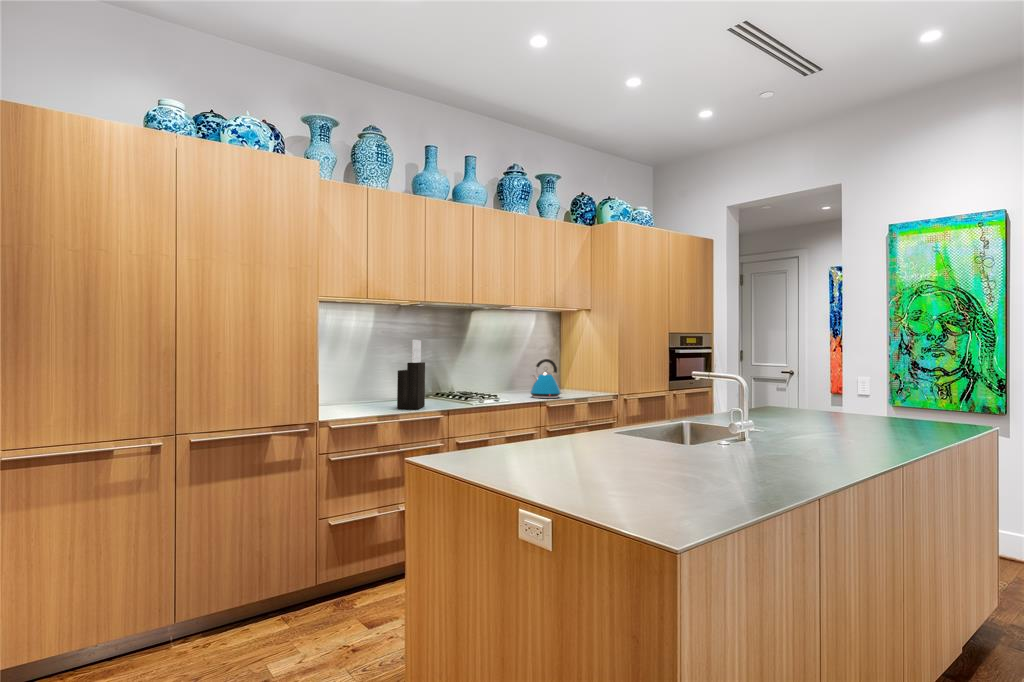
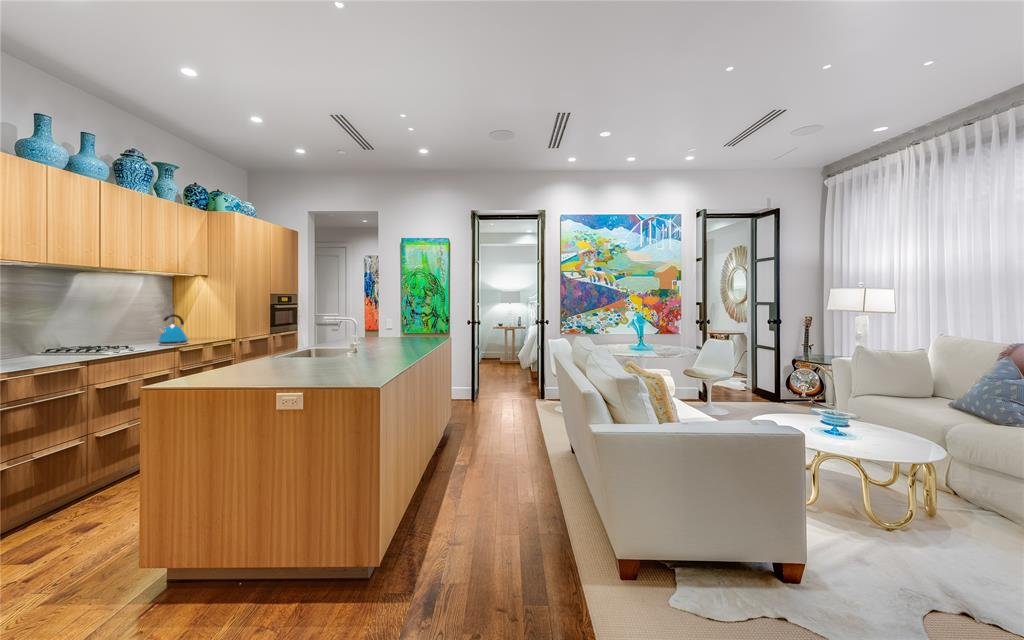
knife block: present [397,340,425,409] -> none [22,301,56,364]

